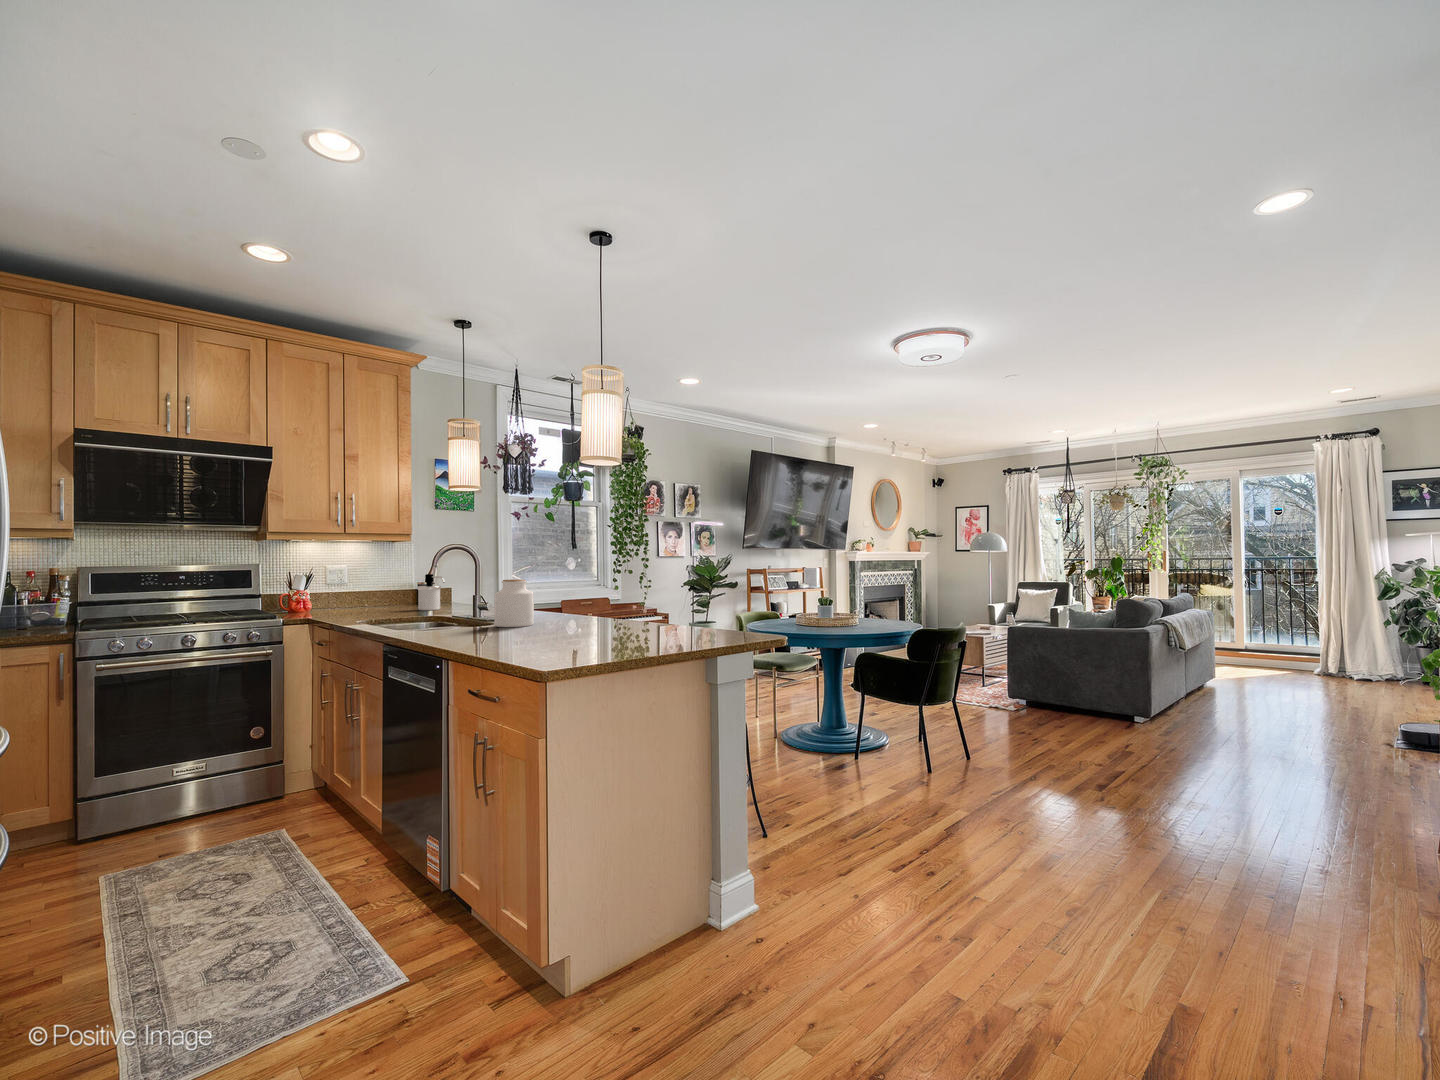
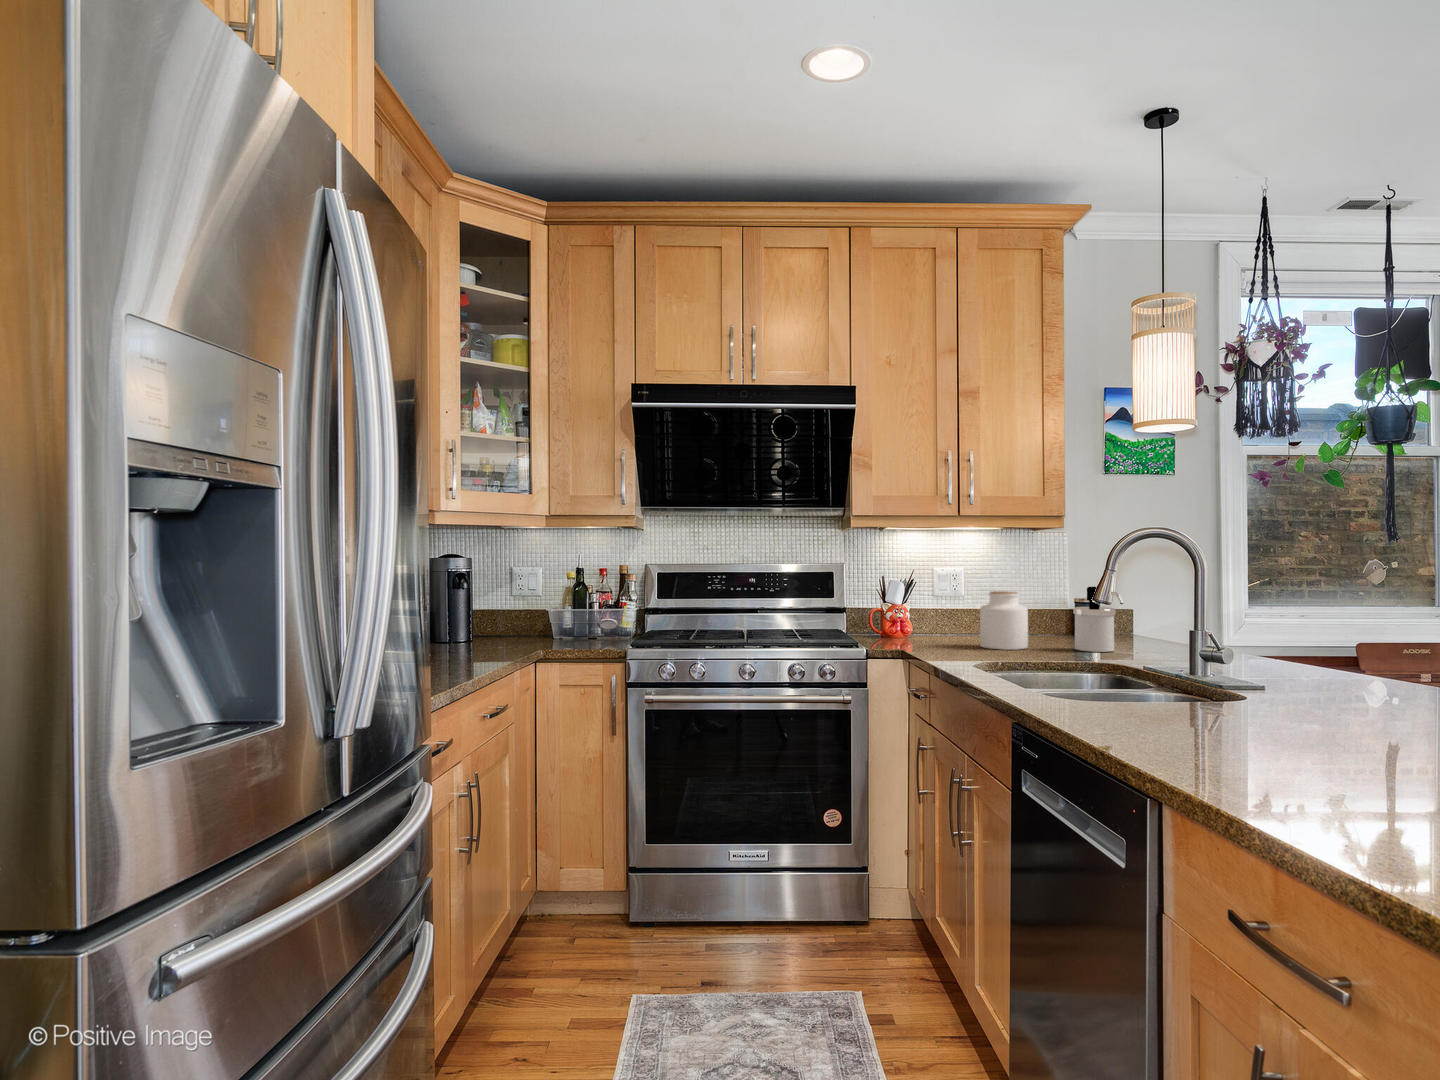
jar: present [494,579,534,627] -> present [980,591,1028,650]

